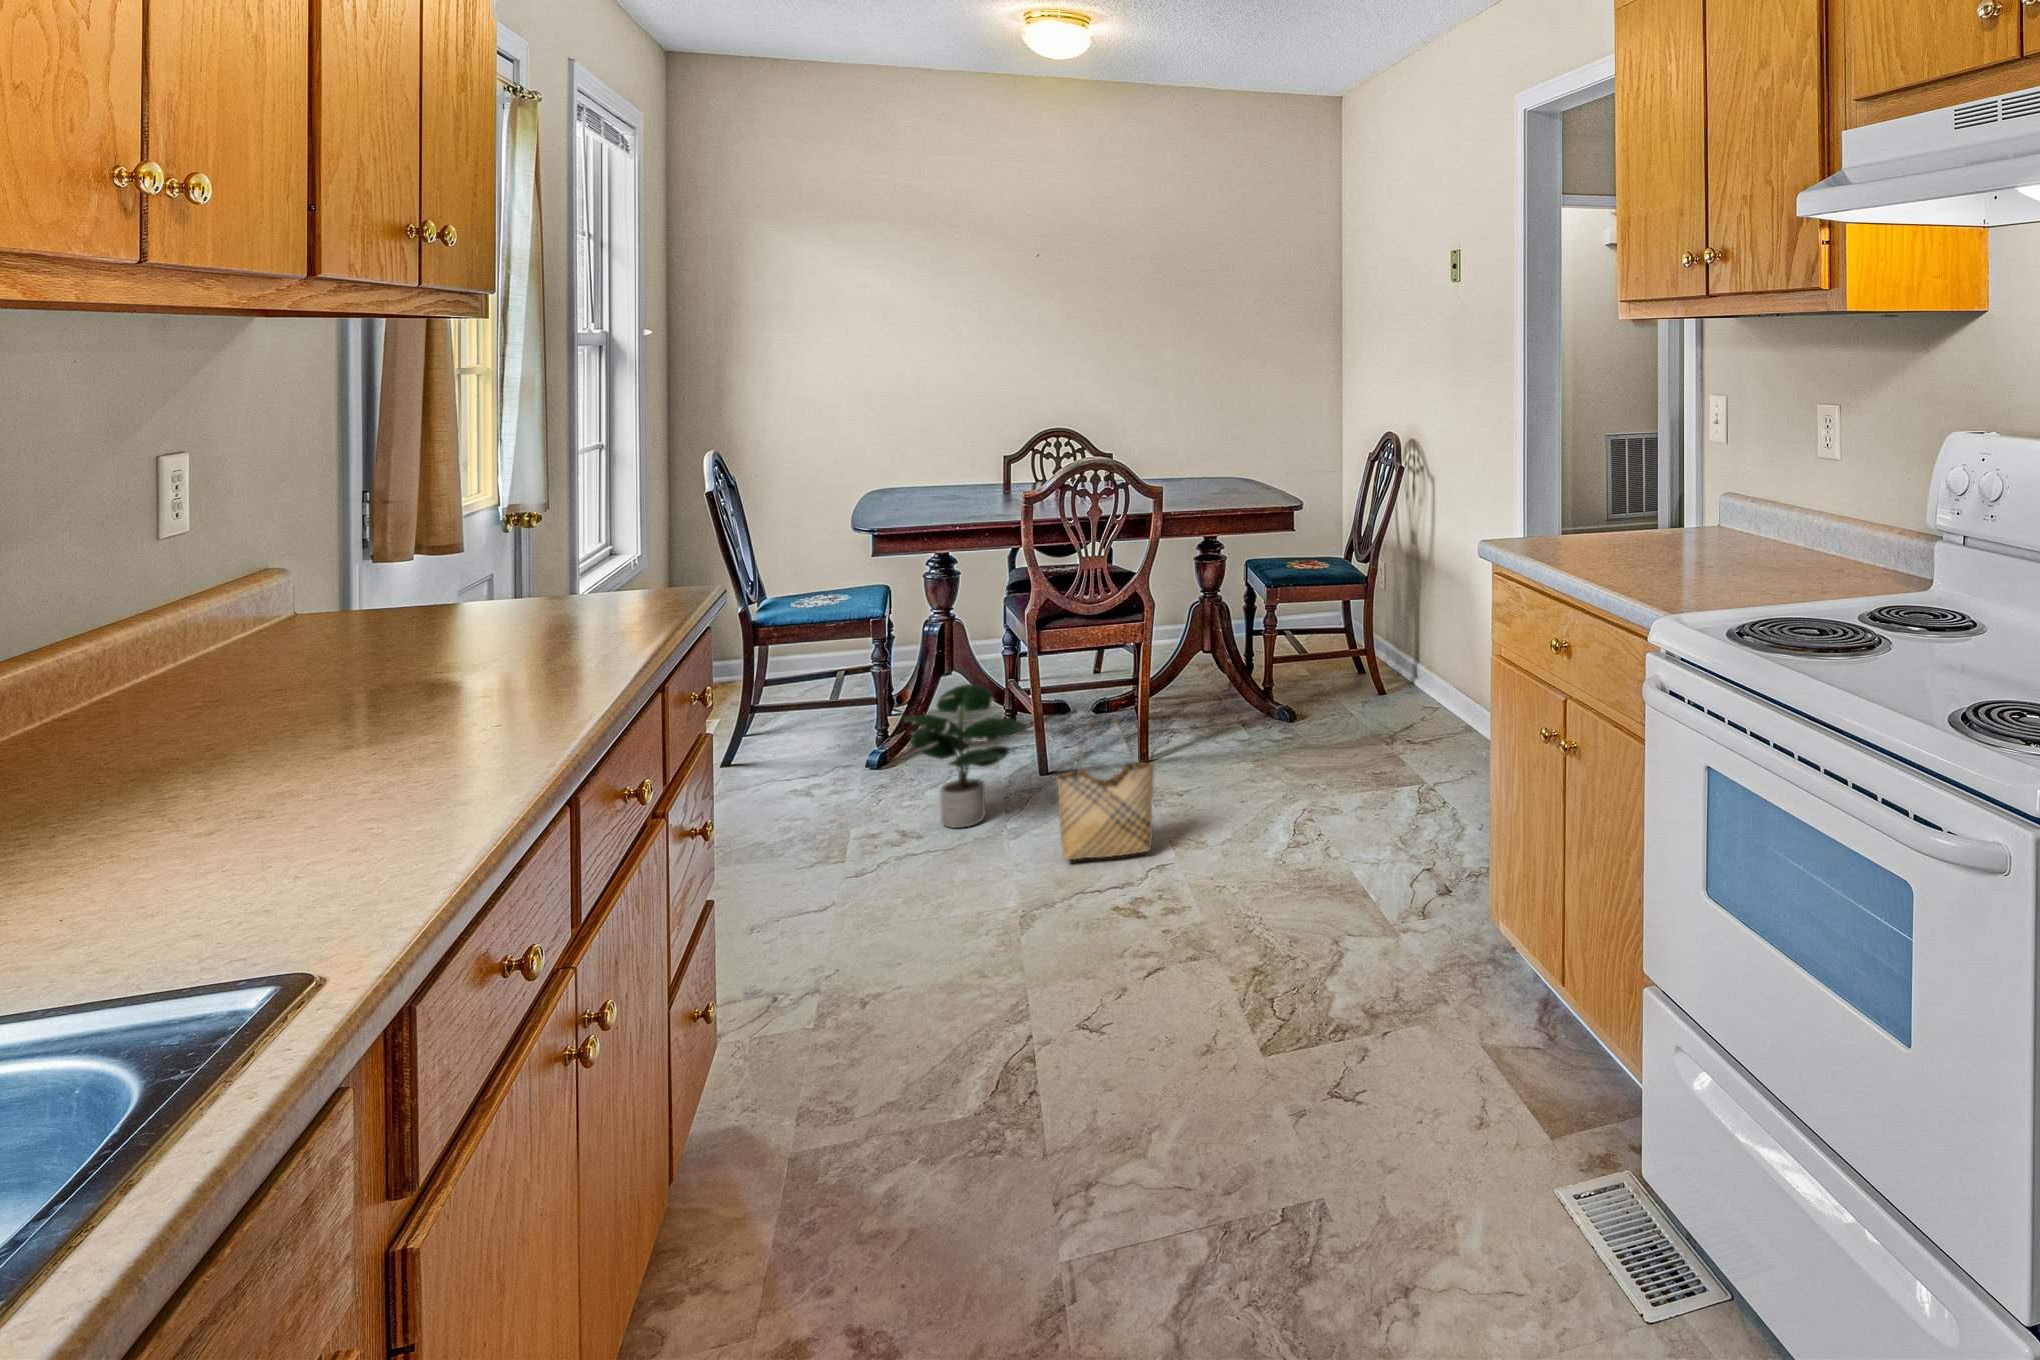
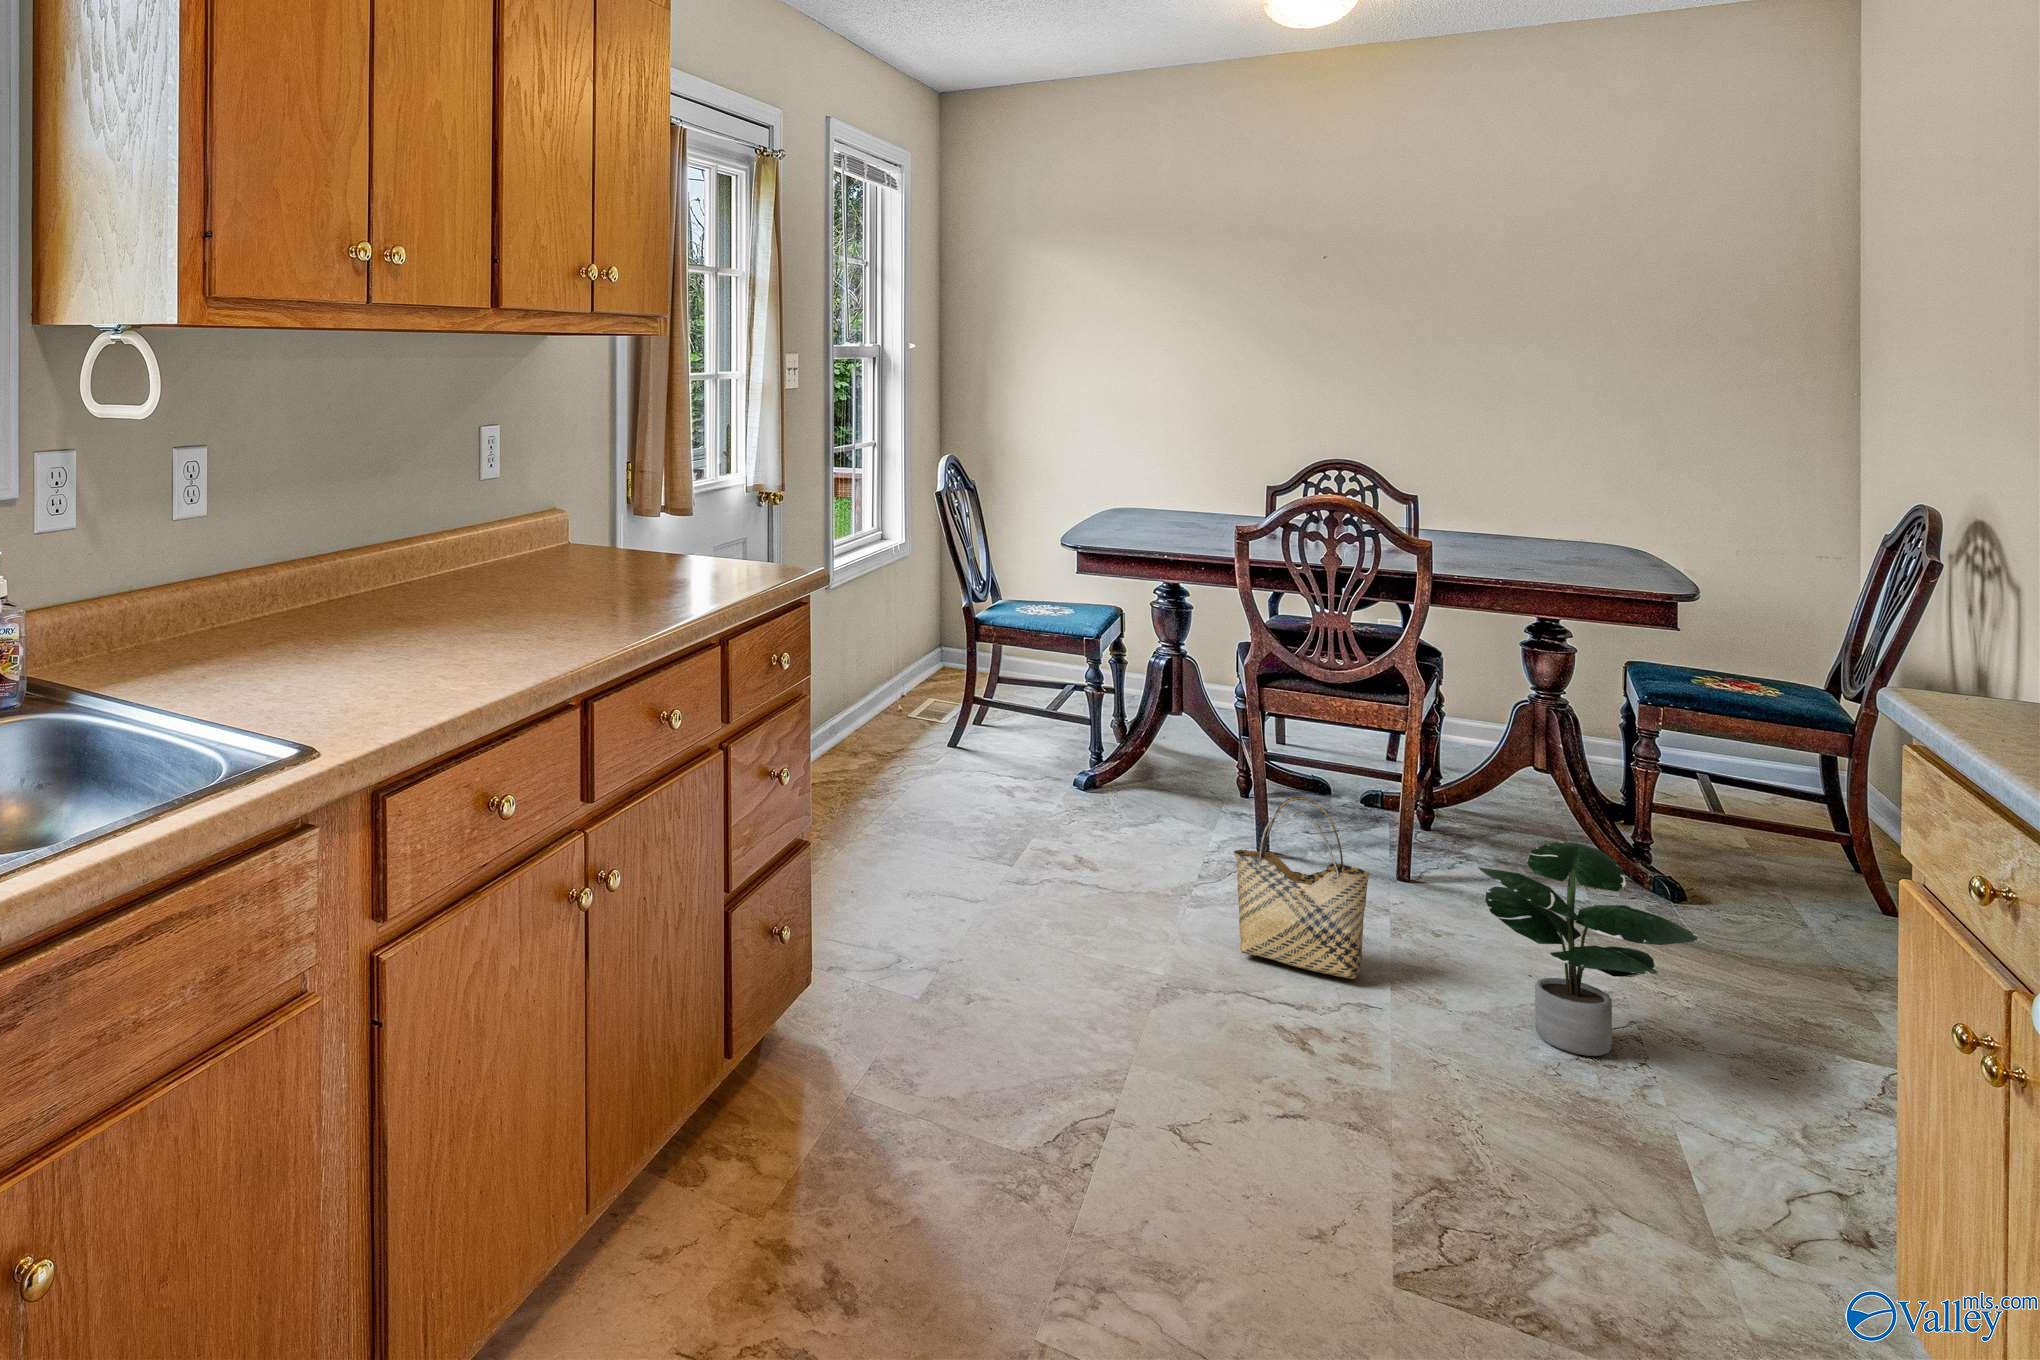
potted plant: present [904,684,1029,828] -> present [1478,842,1698,1056]

